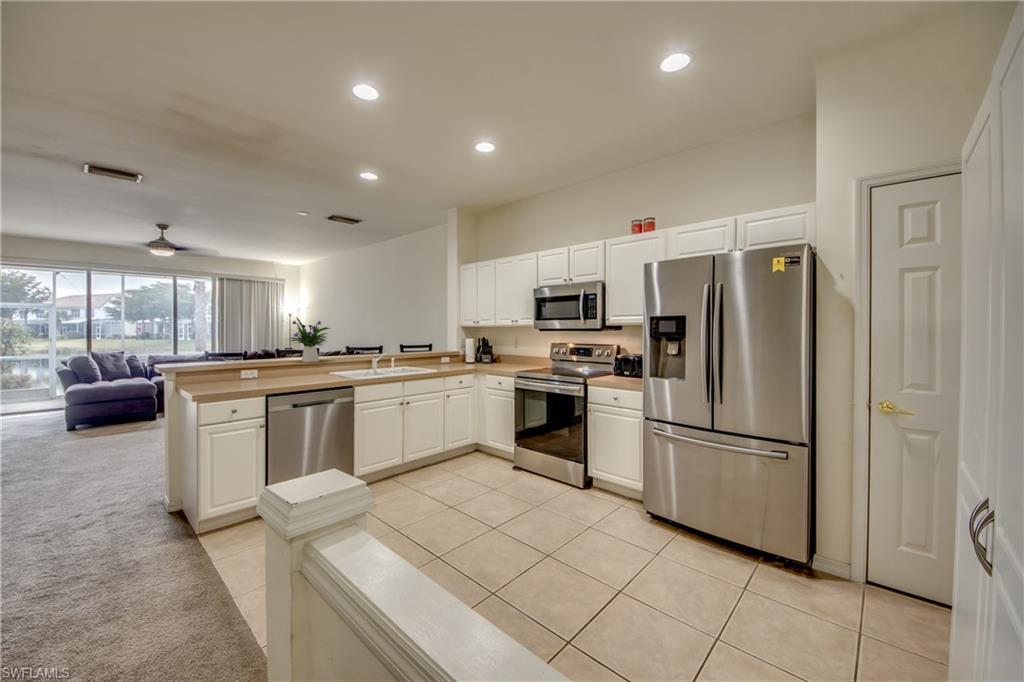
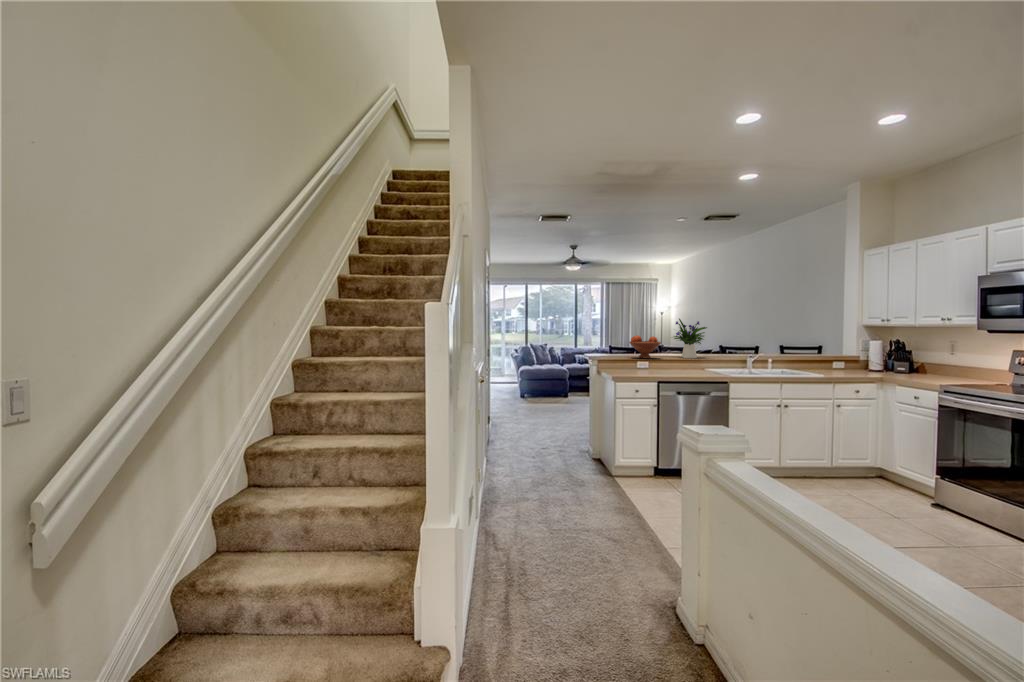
fruit bowl: none [228,338,273,366] -> present [629,336,661,358]

